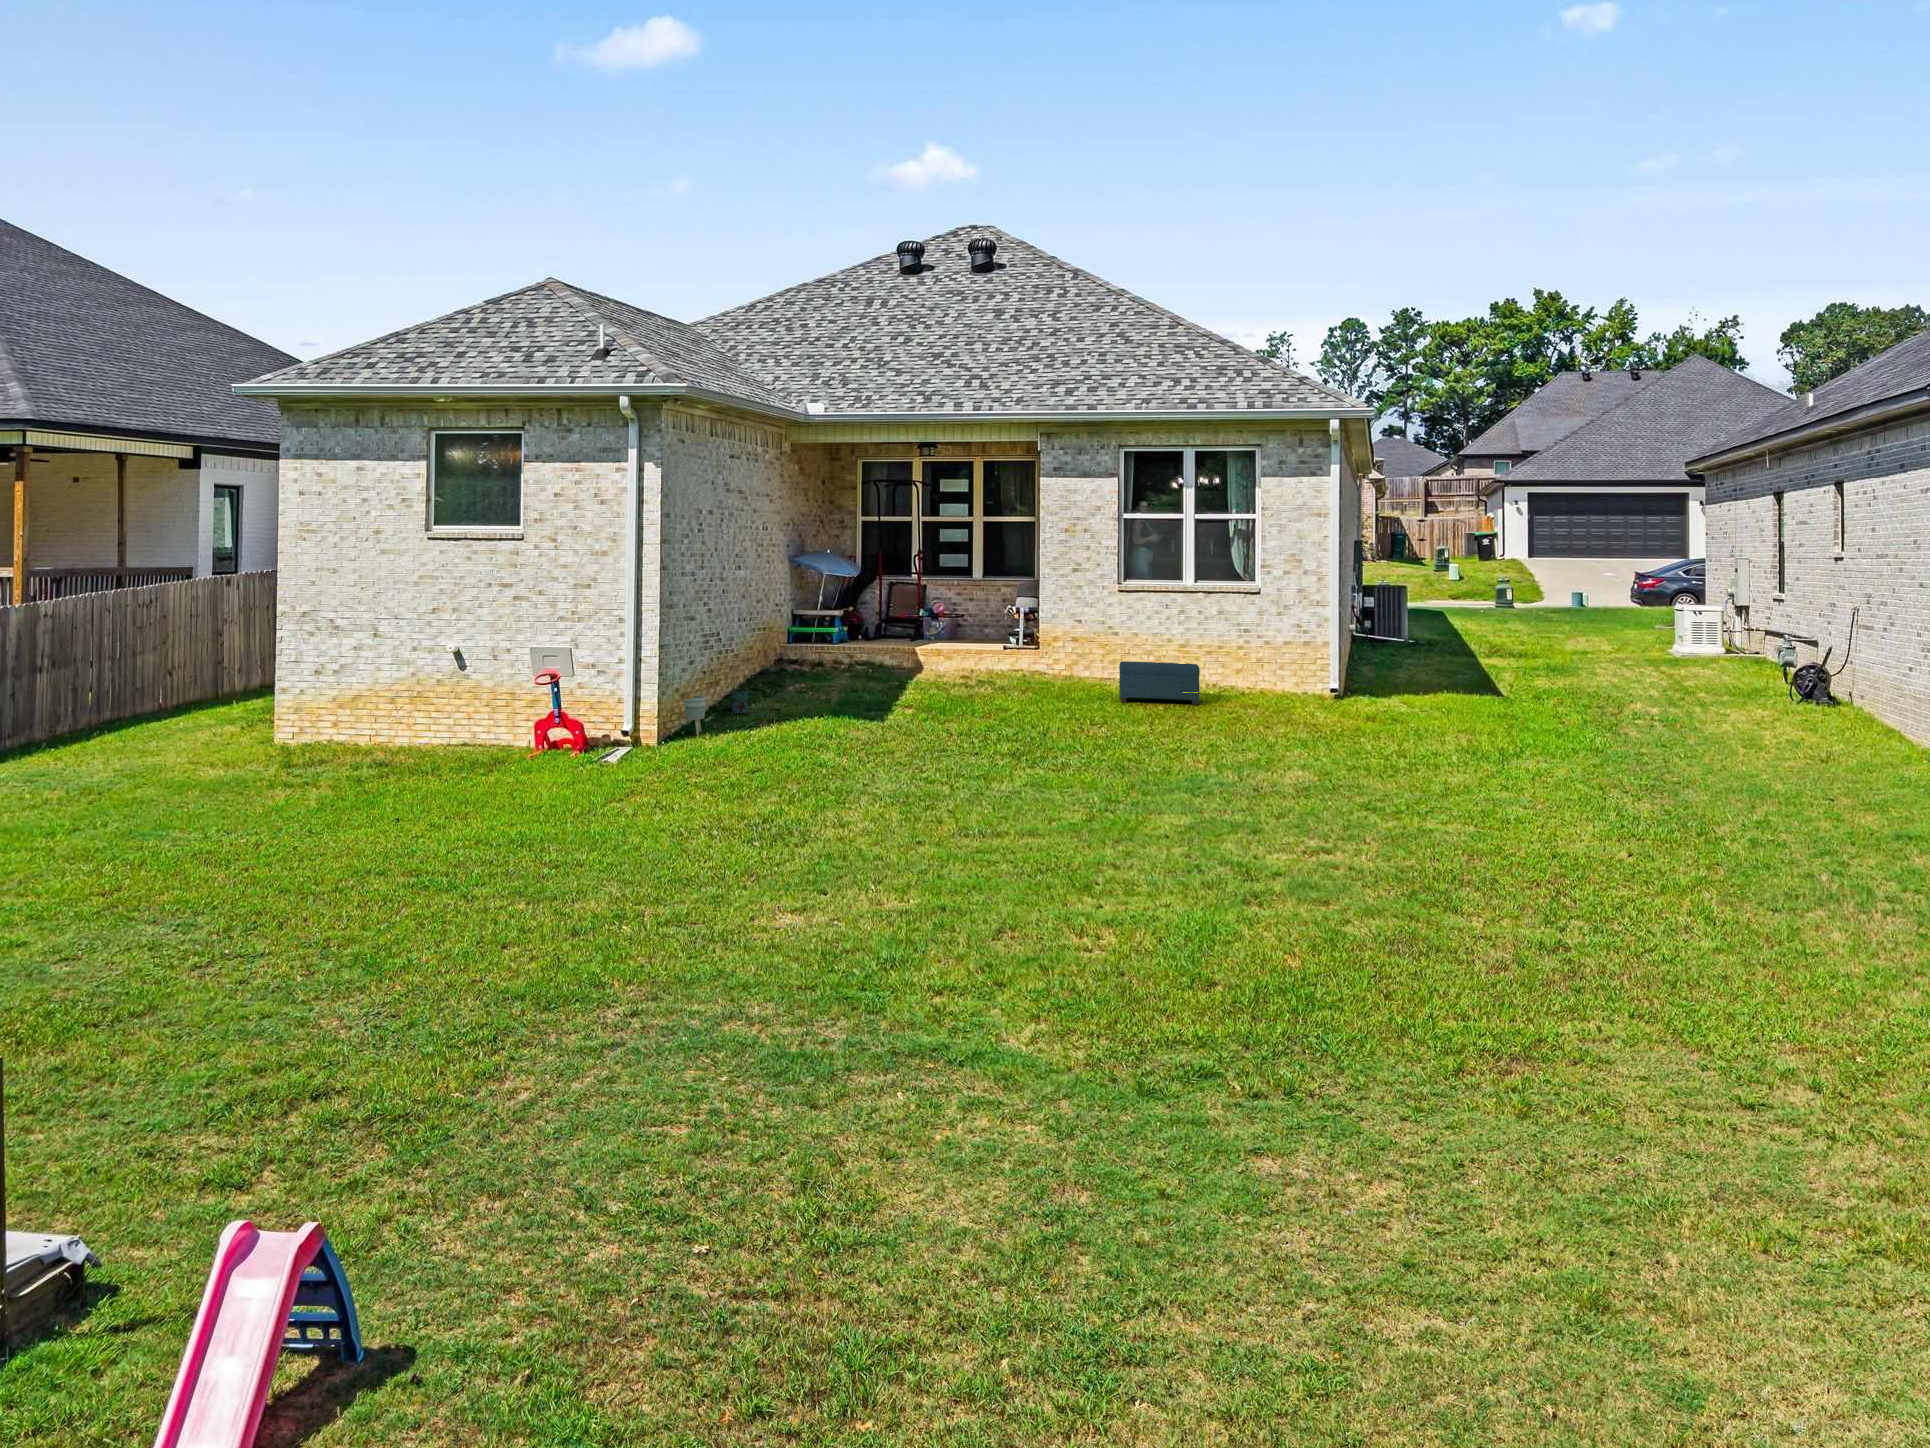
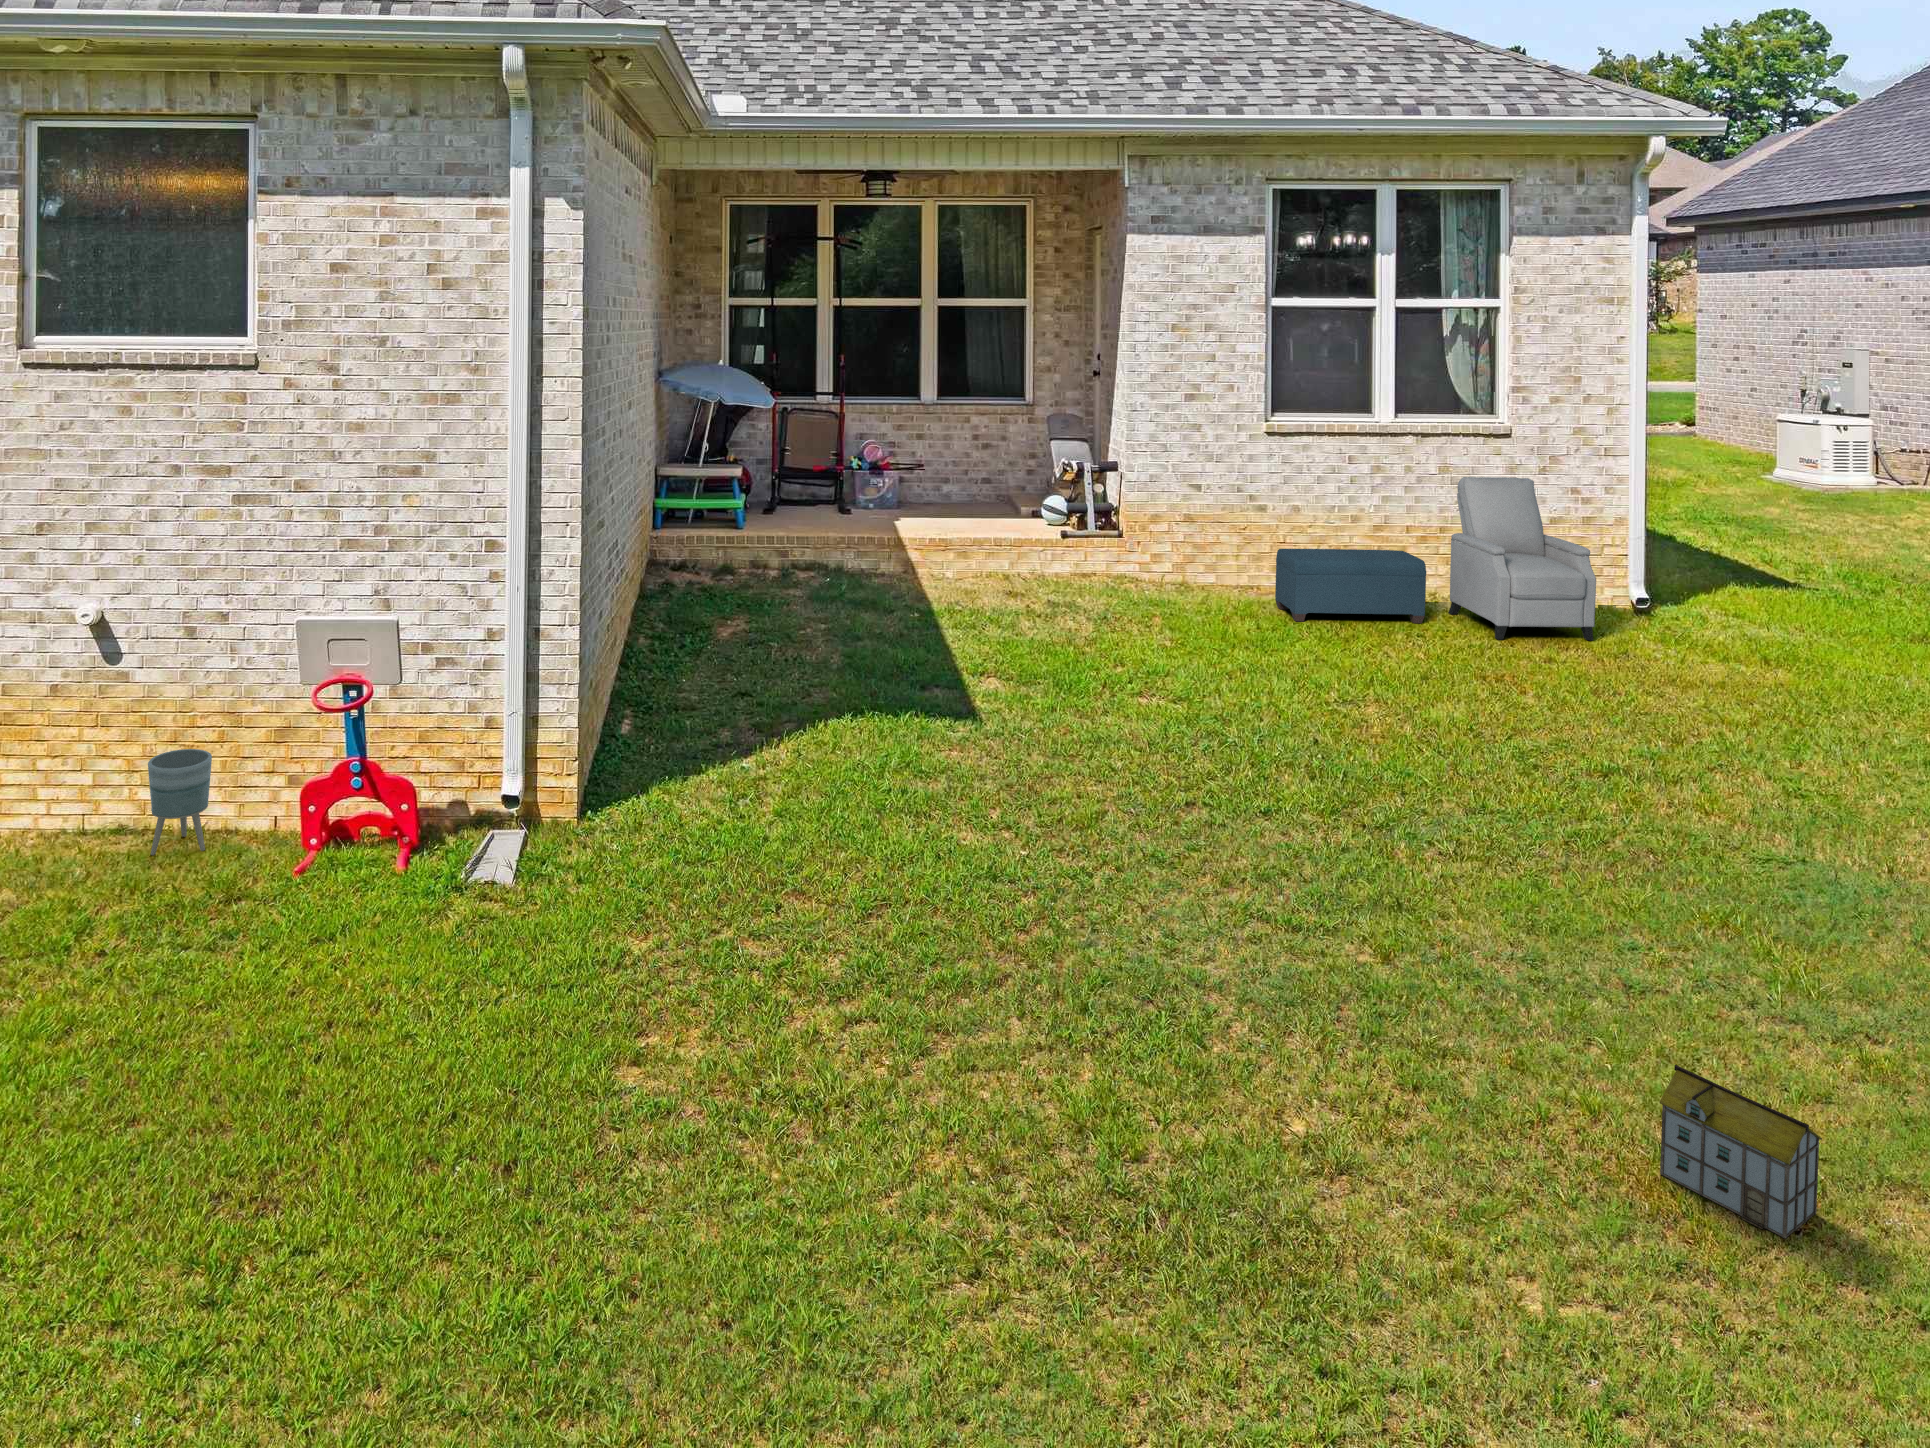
chair: none [1224,620,1289,715] -> present [1448,477,1596,641]
watering can: present [730,688,754,713] -> none [626,635,699,689]
planter: present [682,695,706,736] -> present [148,749,212,855]
toy house: none [970,795,1015,846] -> present [1660,1065,1822,1239]

